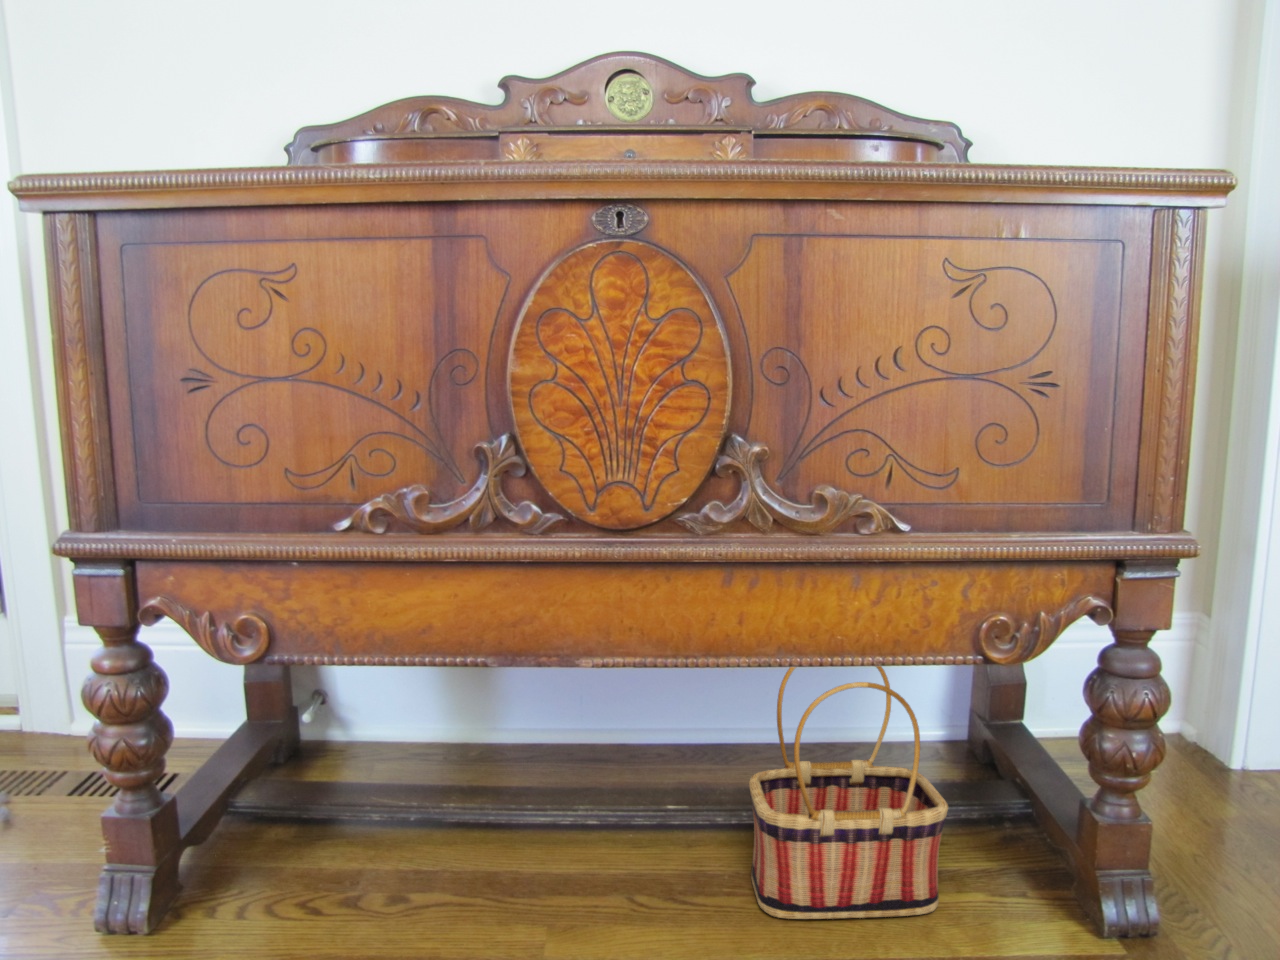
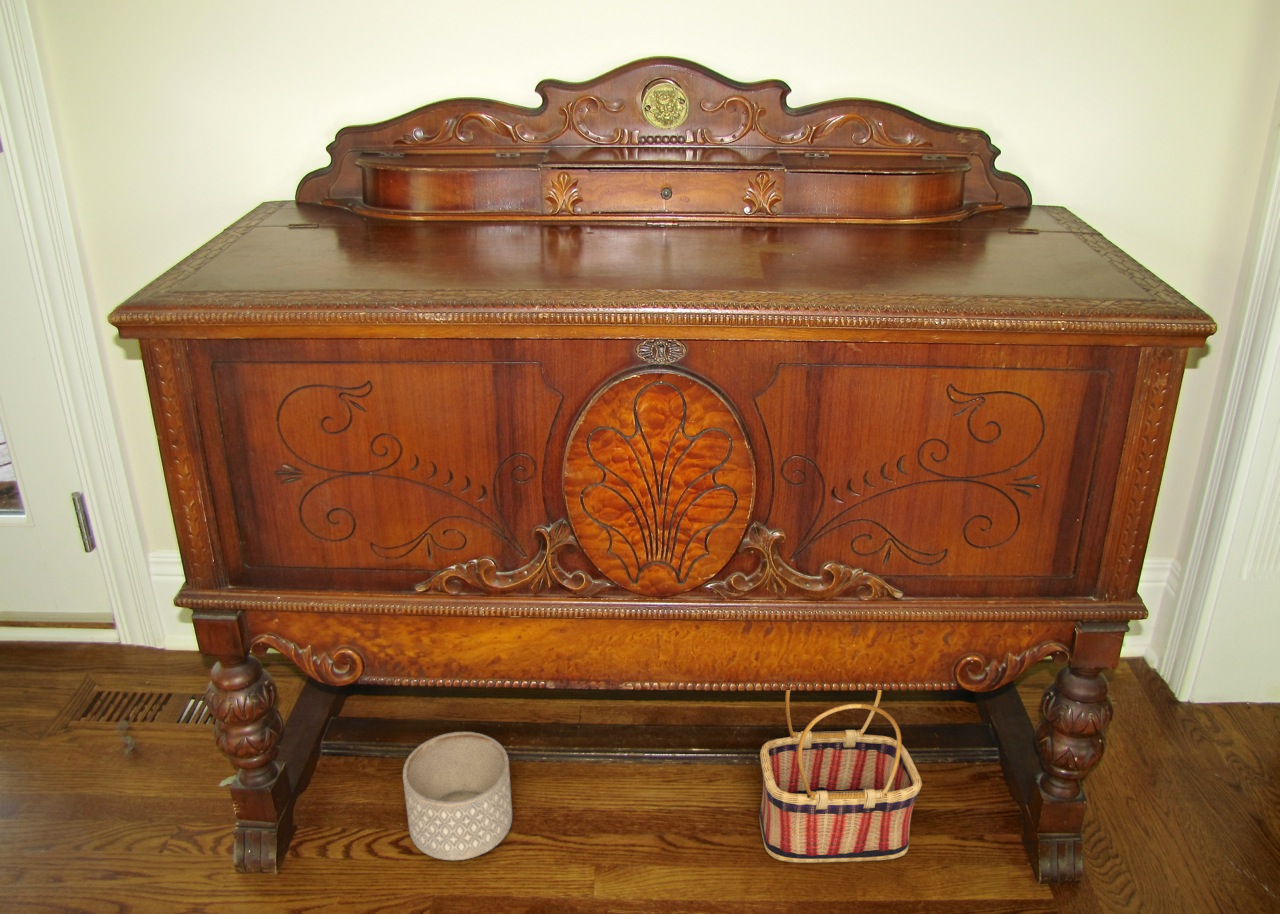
planter: none [308,770,444,919] -> present [403,732,512,860]

